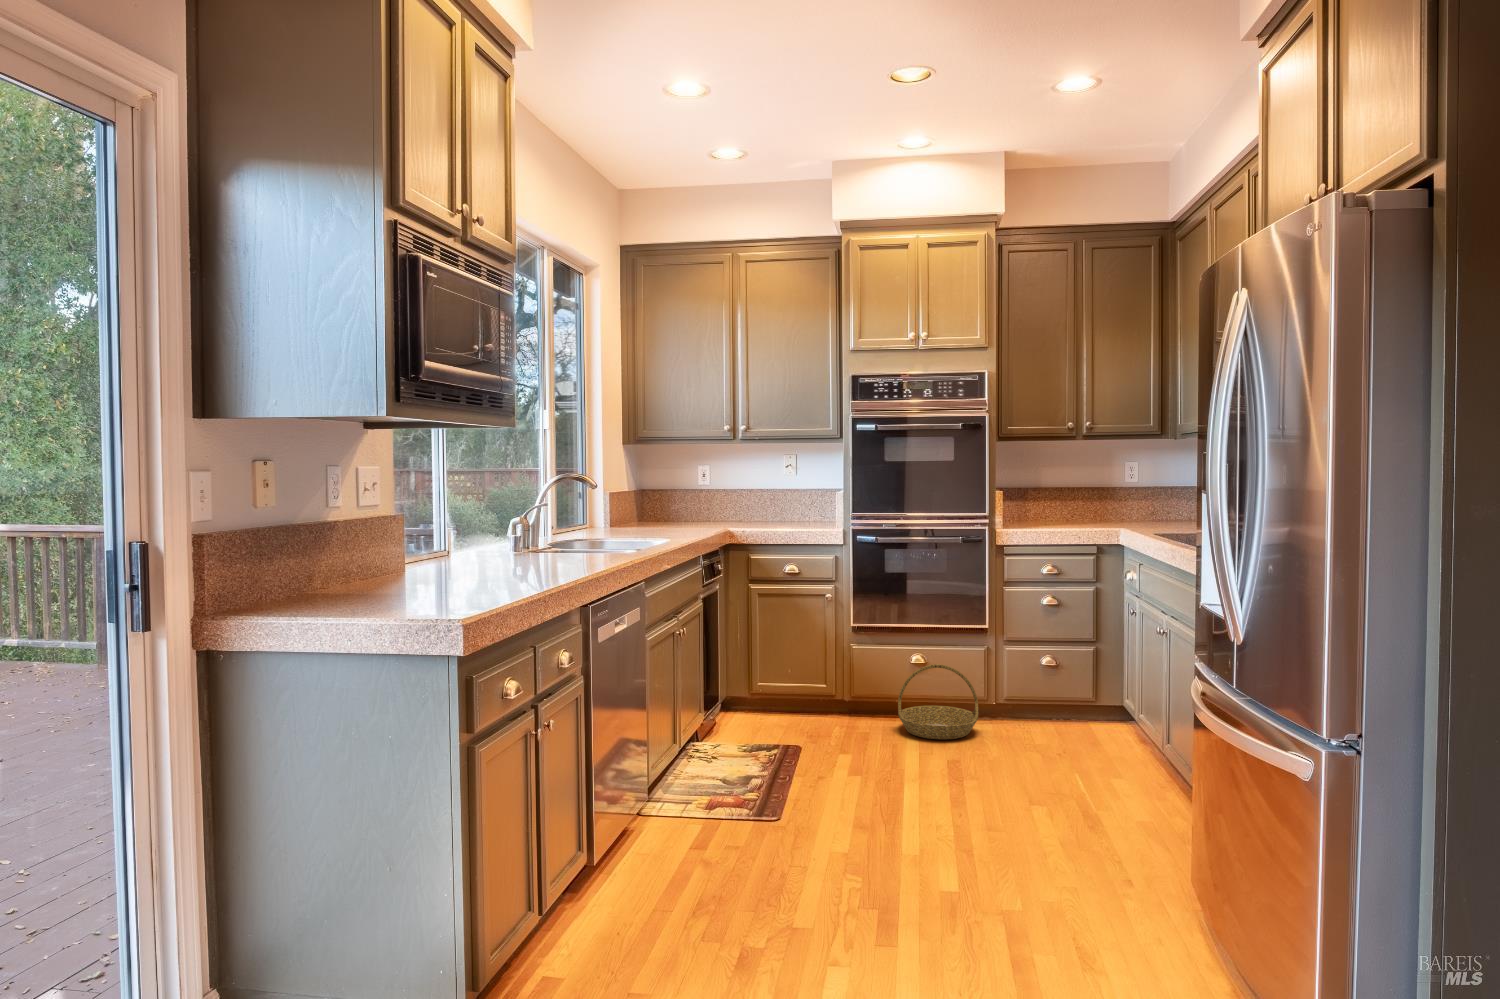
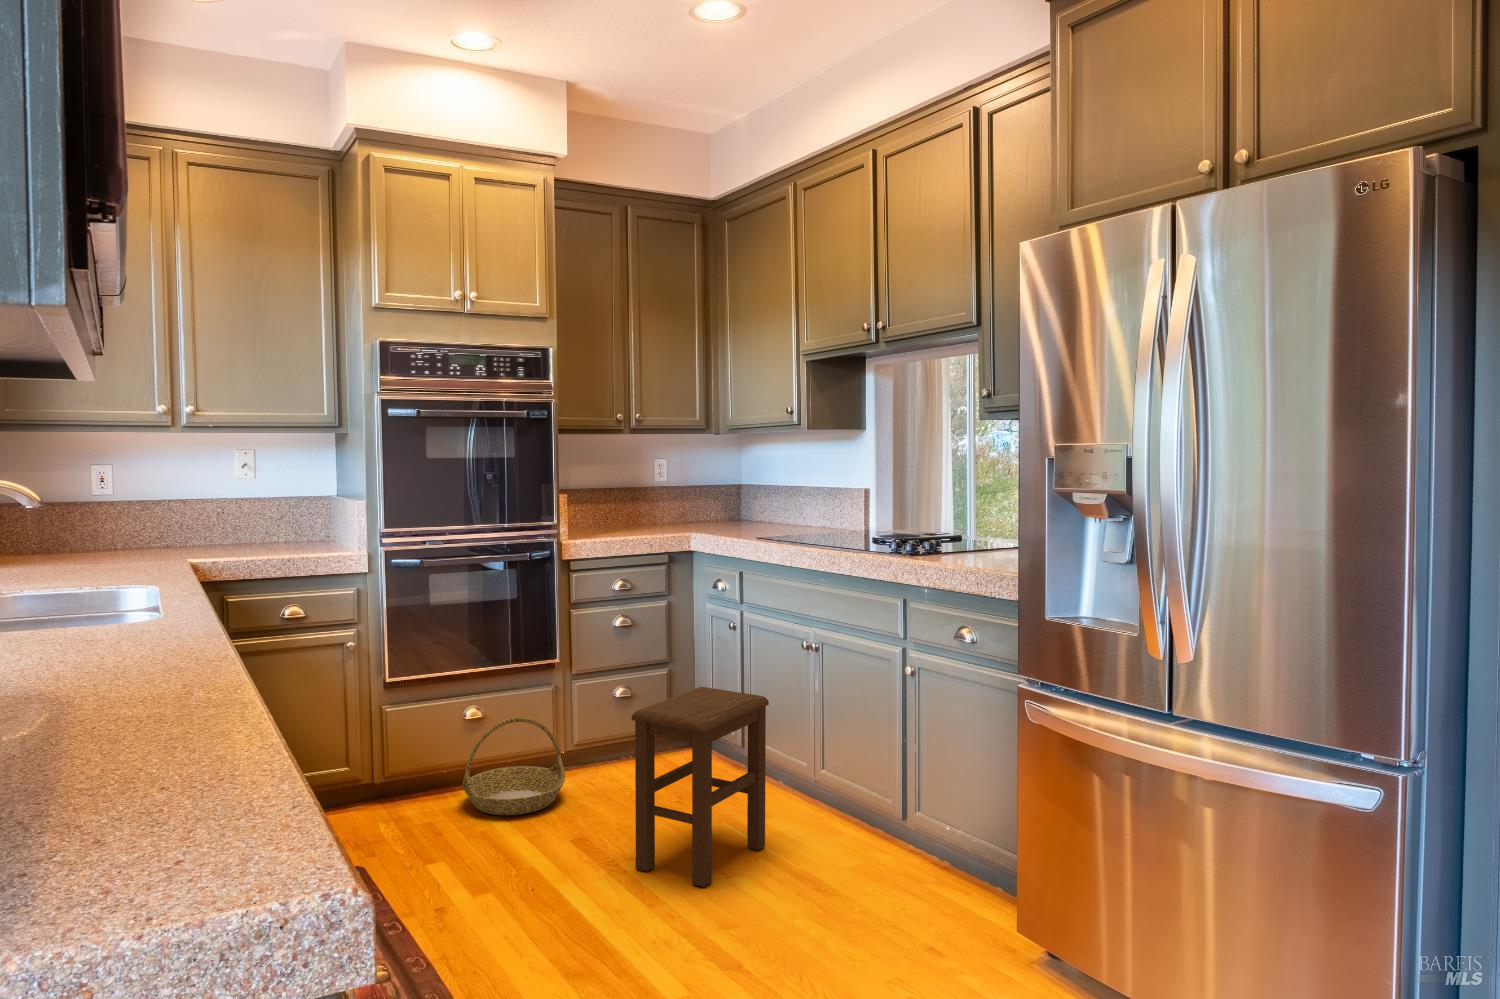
stool: none [975,652,1104,810] -> present [632,687,769,887]

